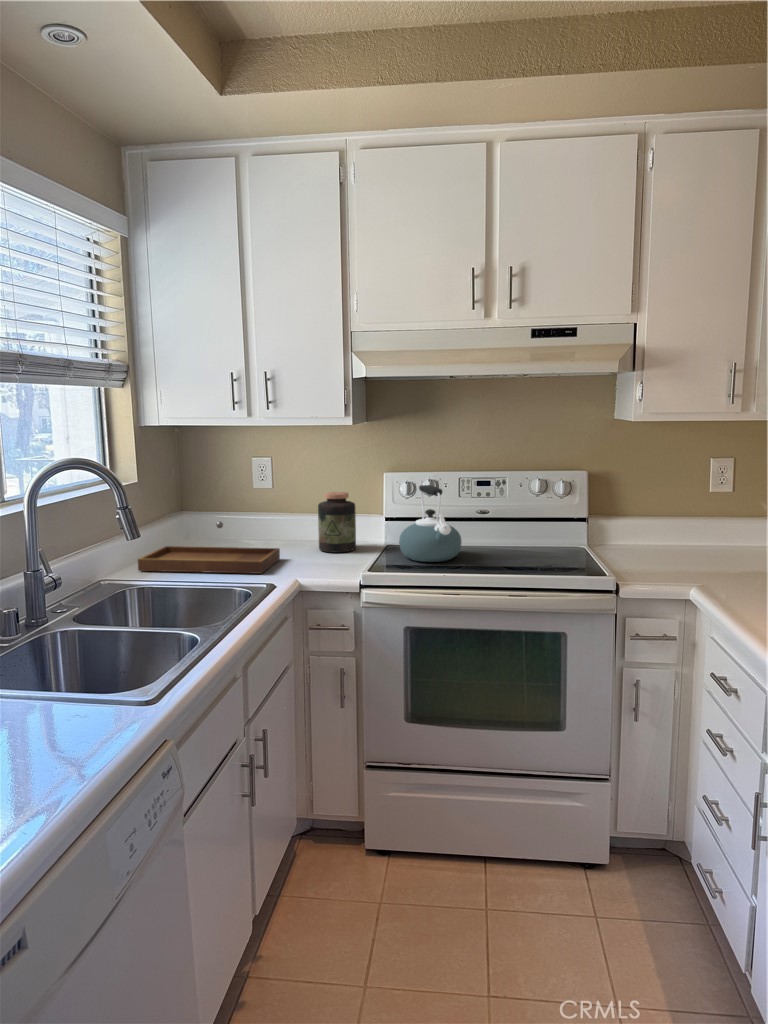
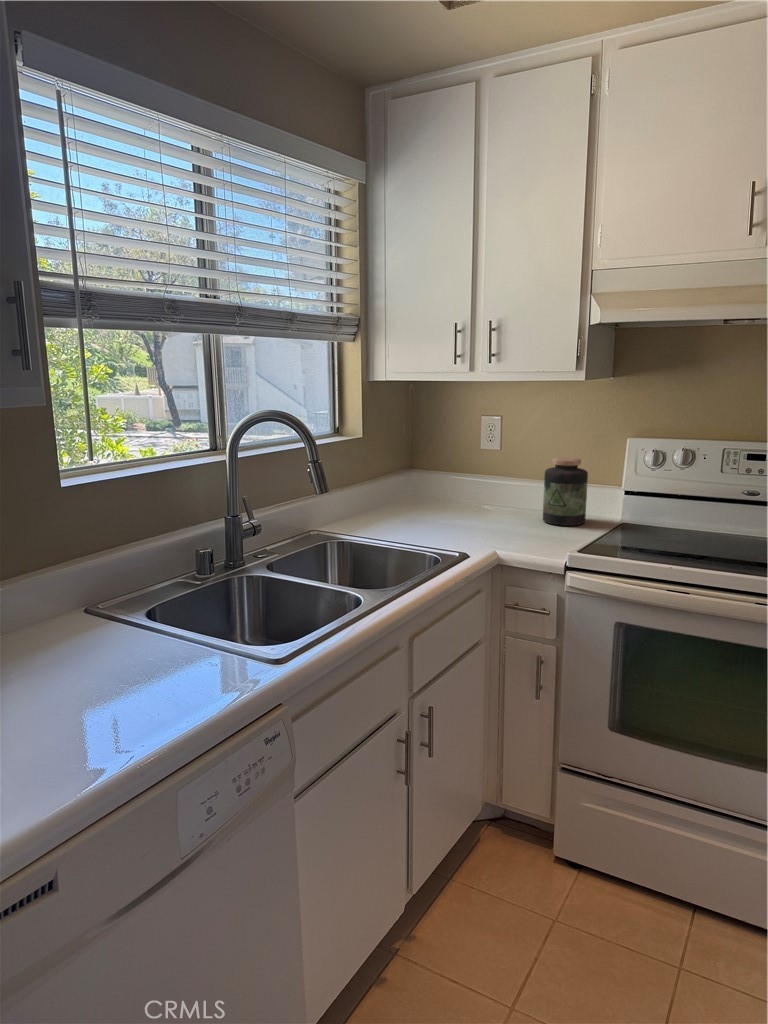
kettle: present [399,485,461,562] -> none [630,456,711,549]
tray: present [138,521,280,574] -> none [351,481,495,540]

